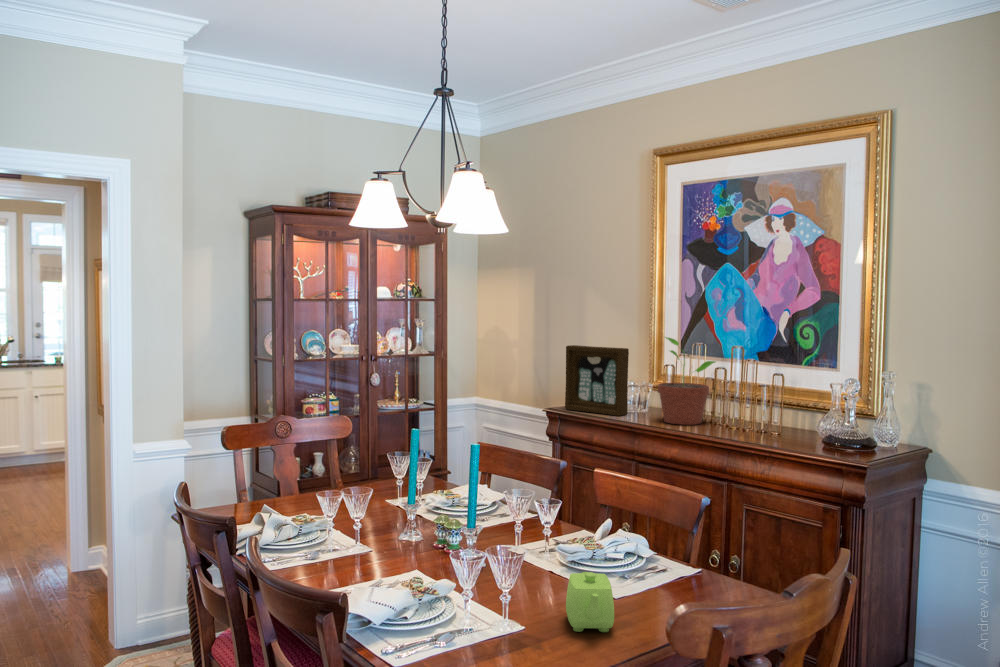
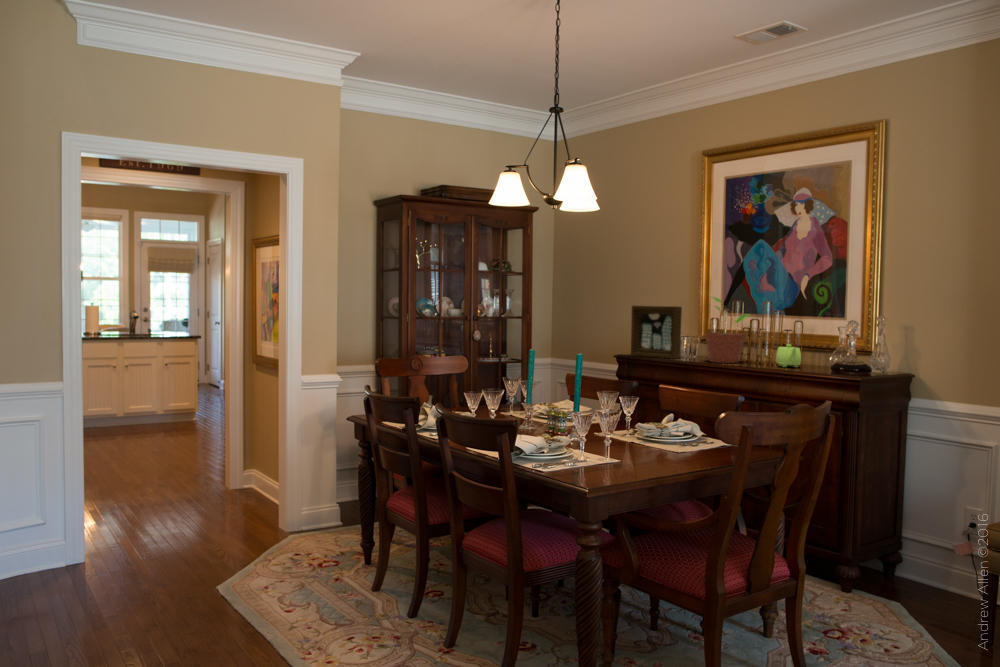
teapot: present [566,572,614,632] -> present [776,344,801,368]

